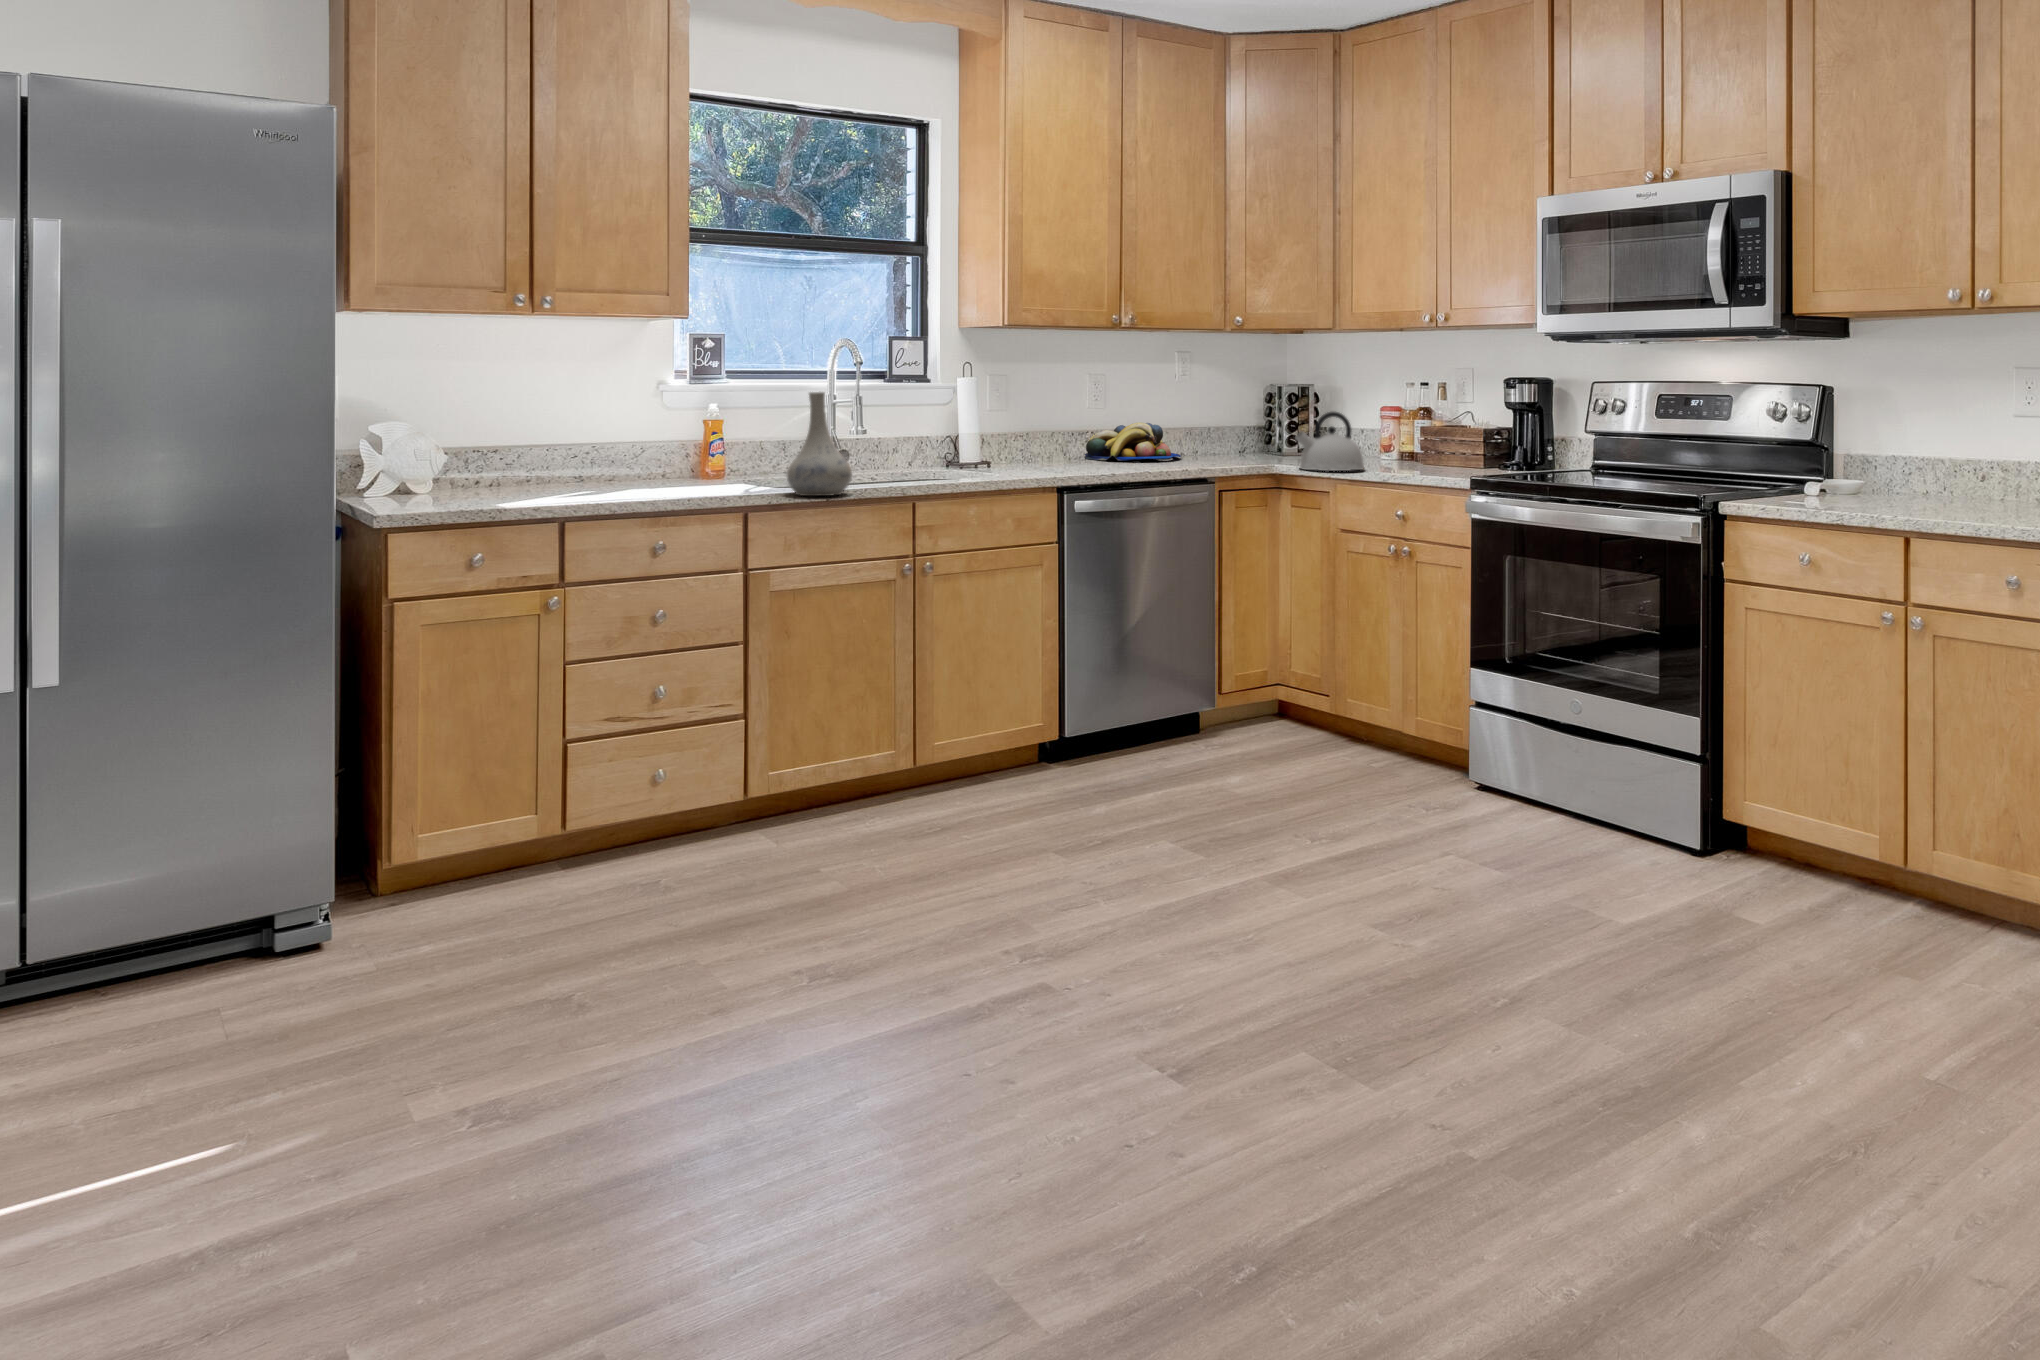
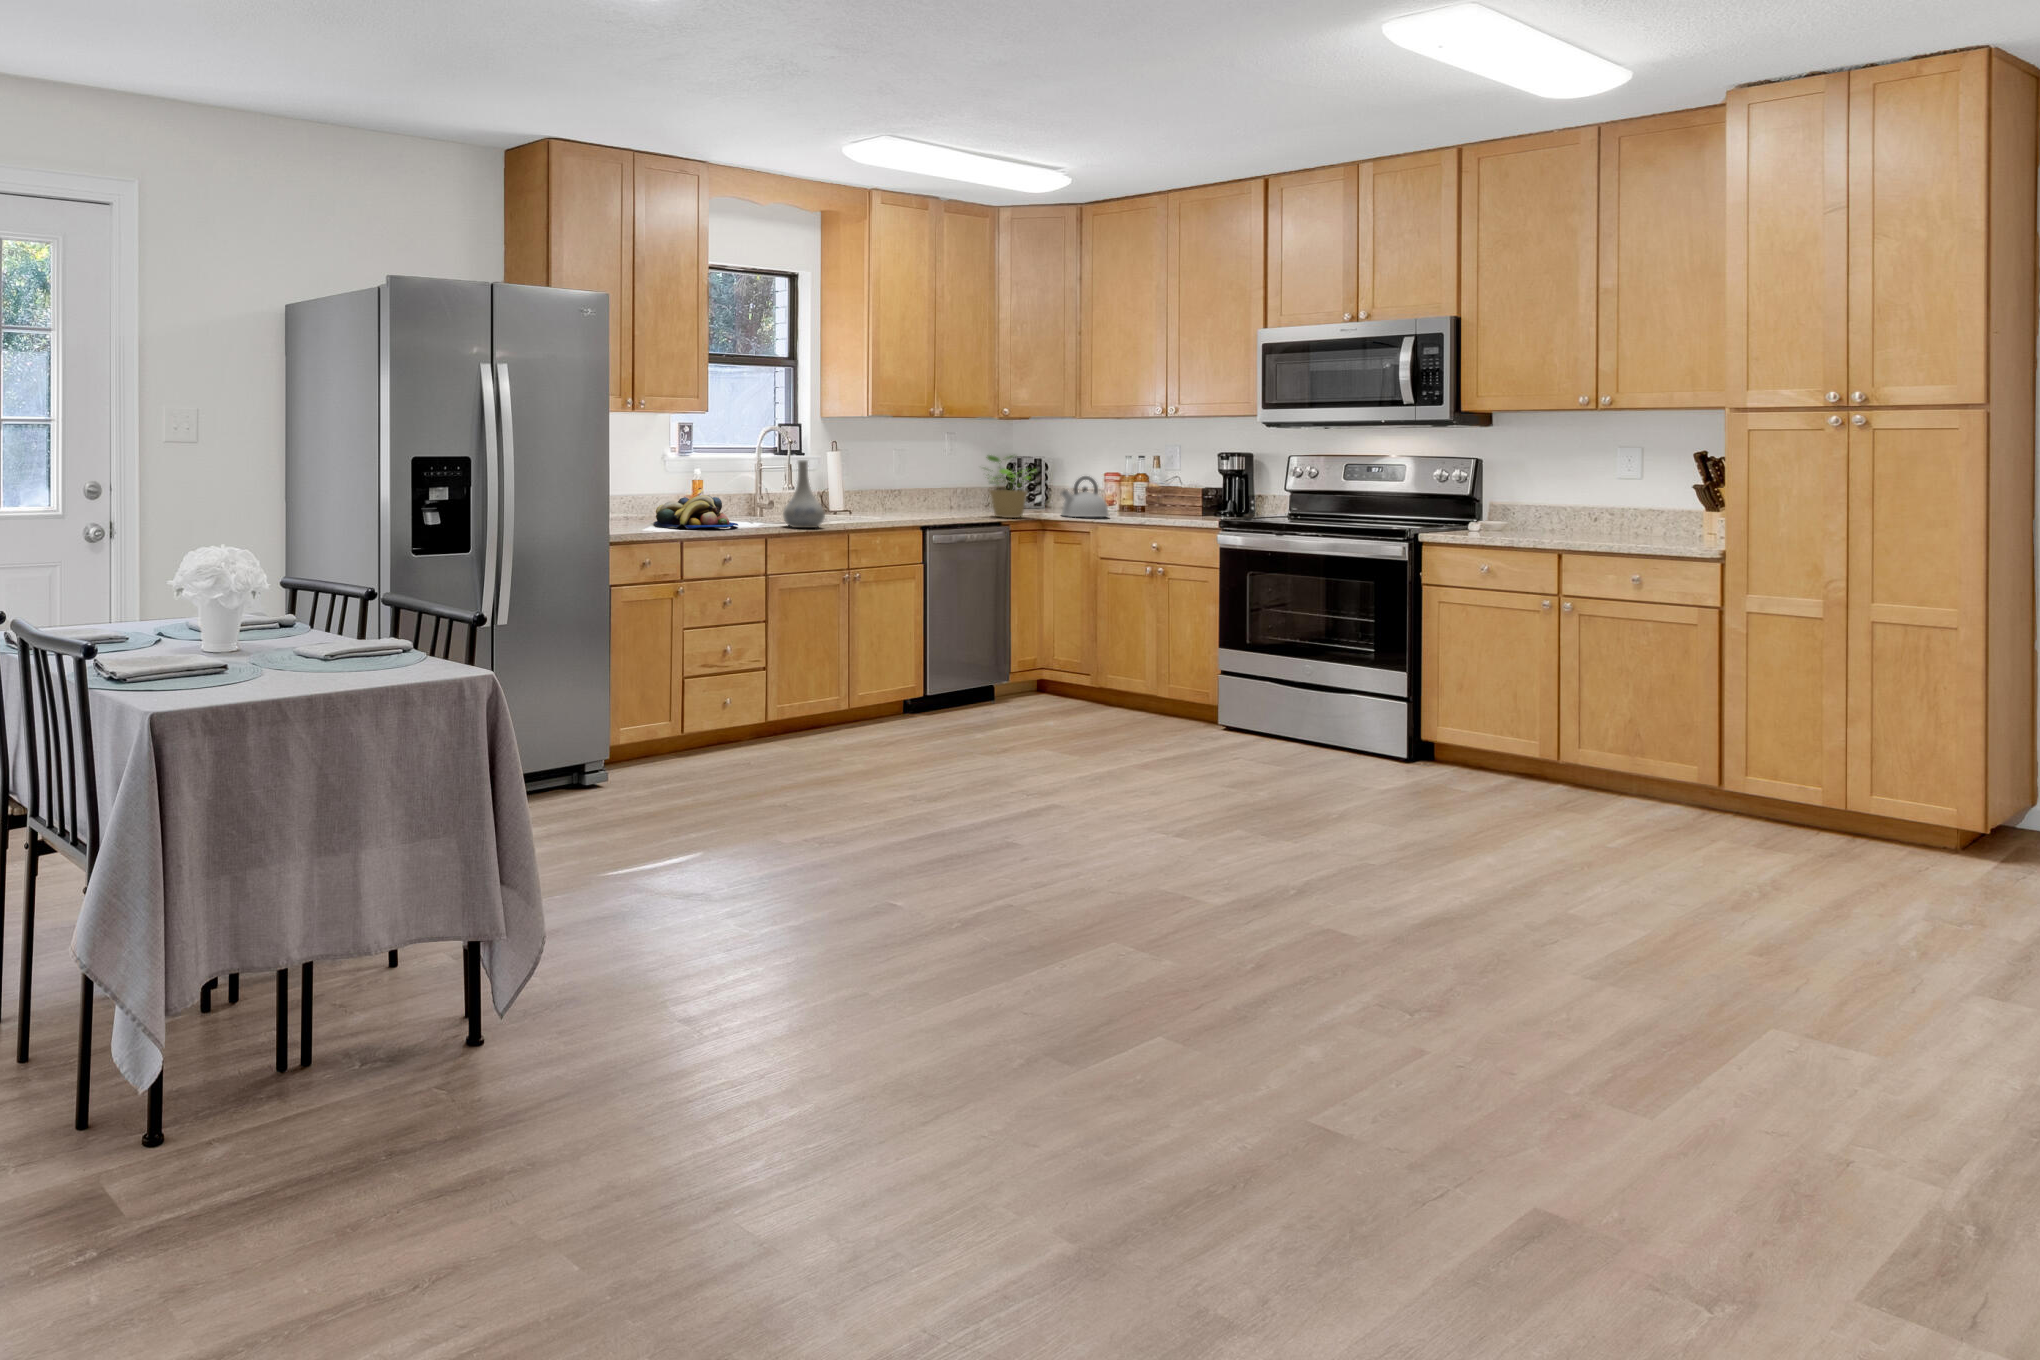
potted plant: none [1165,381,1247,473] -> present [986,455,1034,518]
fruit bowl: present [1085,422,1181,460] -> present [654,495,738,528]

